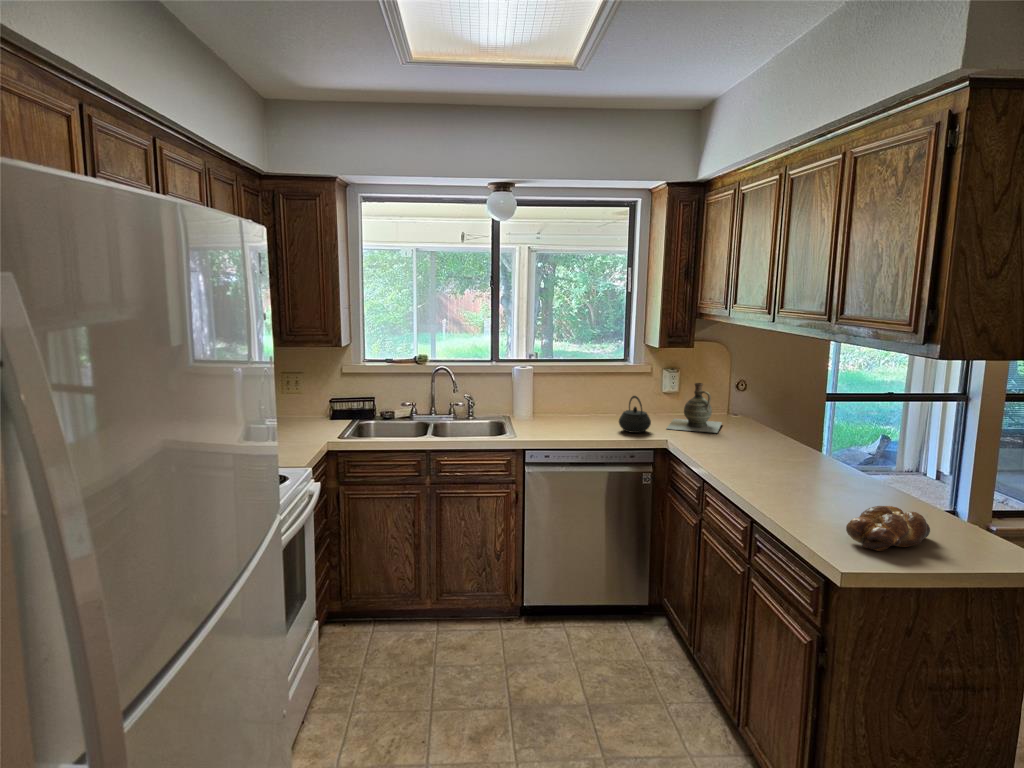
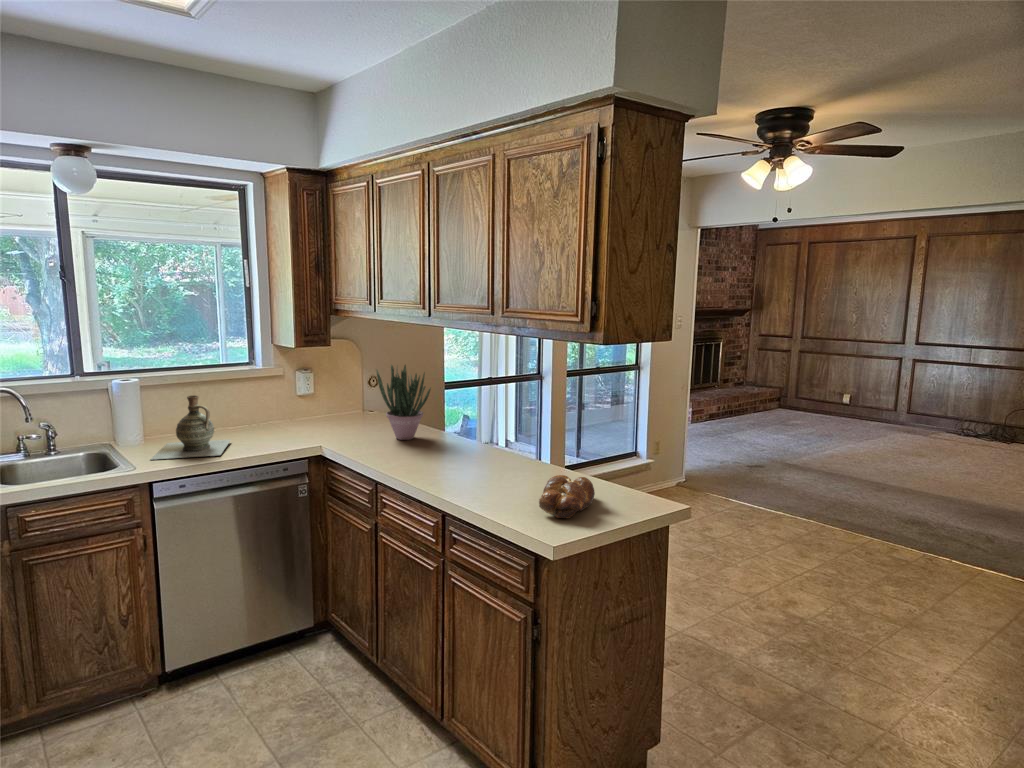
potted plant: none [727,369,784,448] -> present [377,365,431,440]
ceramic jug: present [667,383,722,433] -> present [151,396,230,460]
kettle: present [619,396,651,433] -> none [258,401,297,443]

